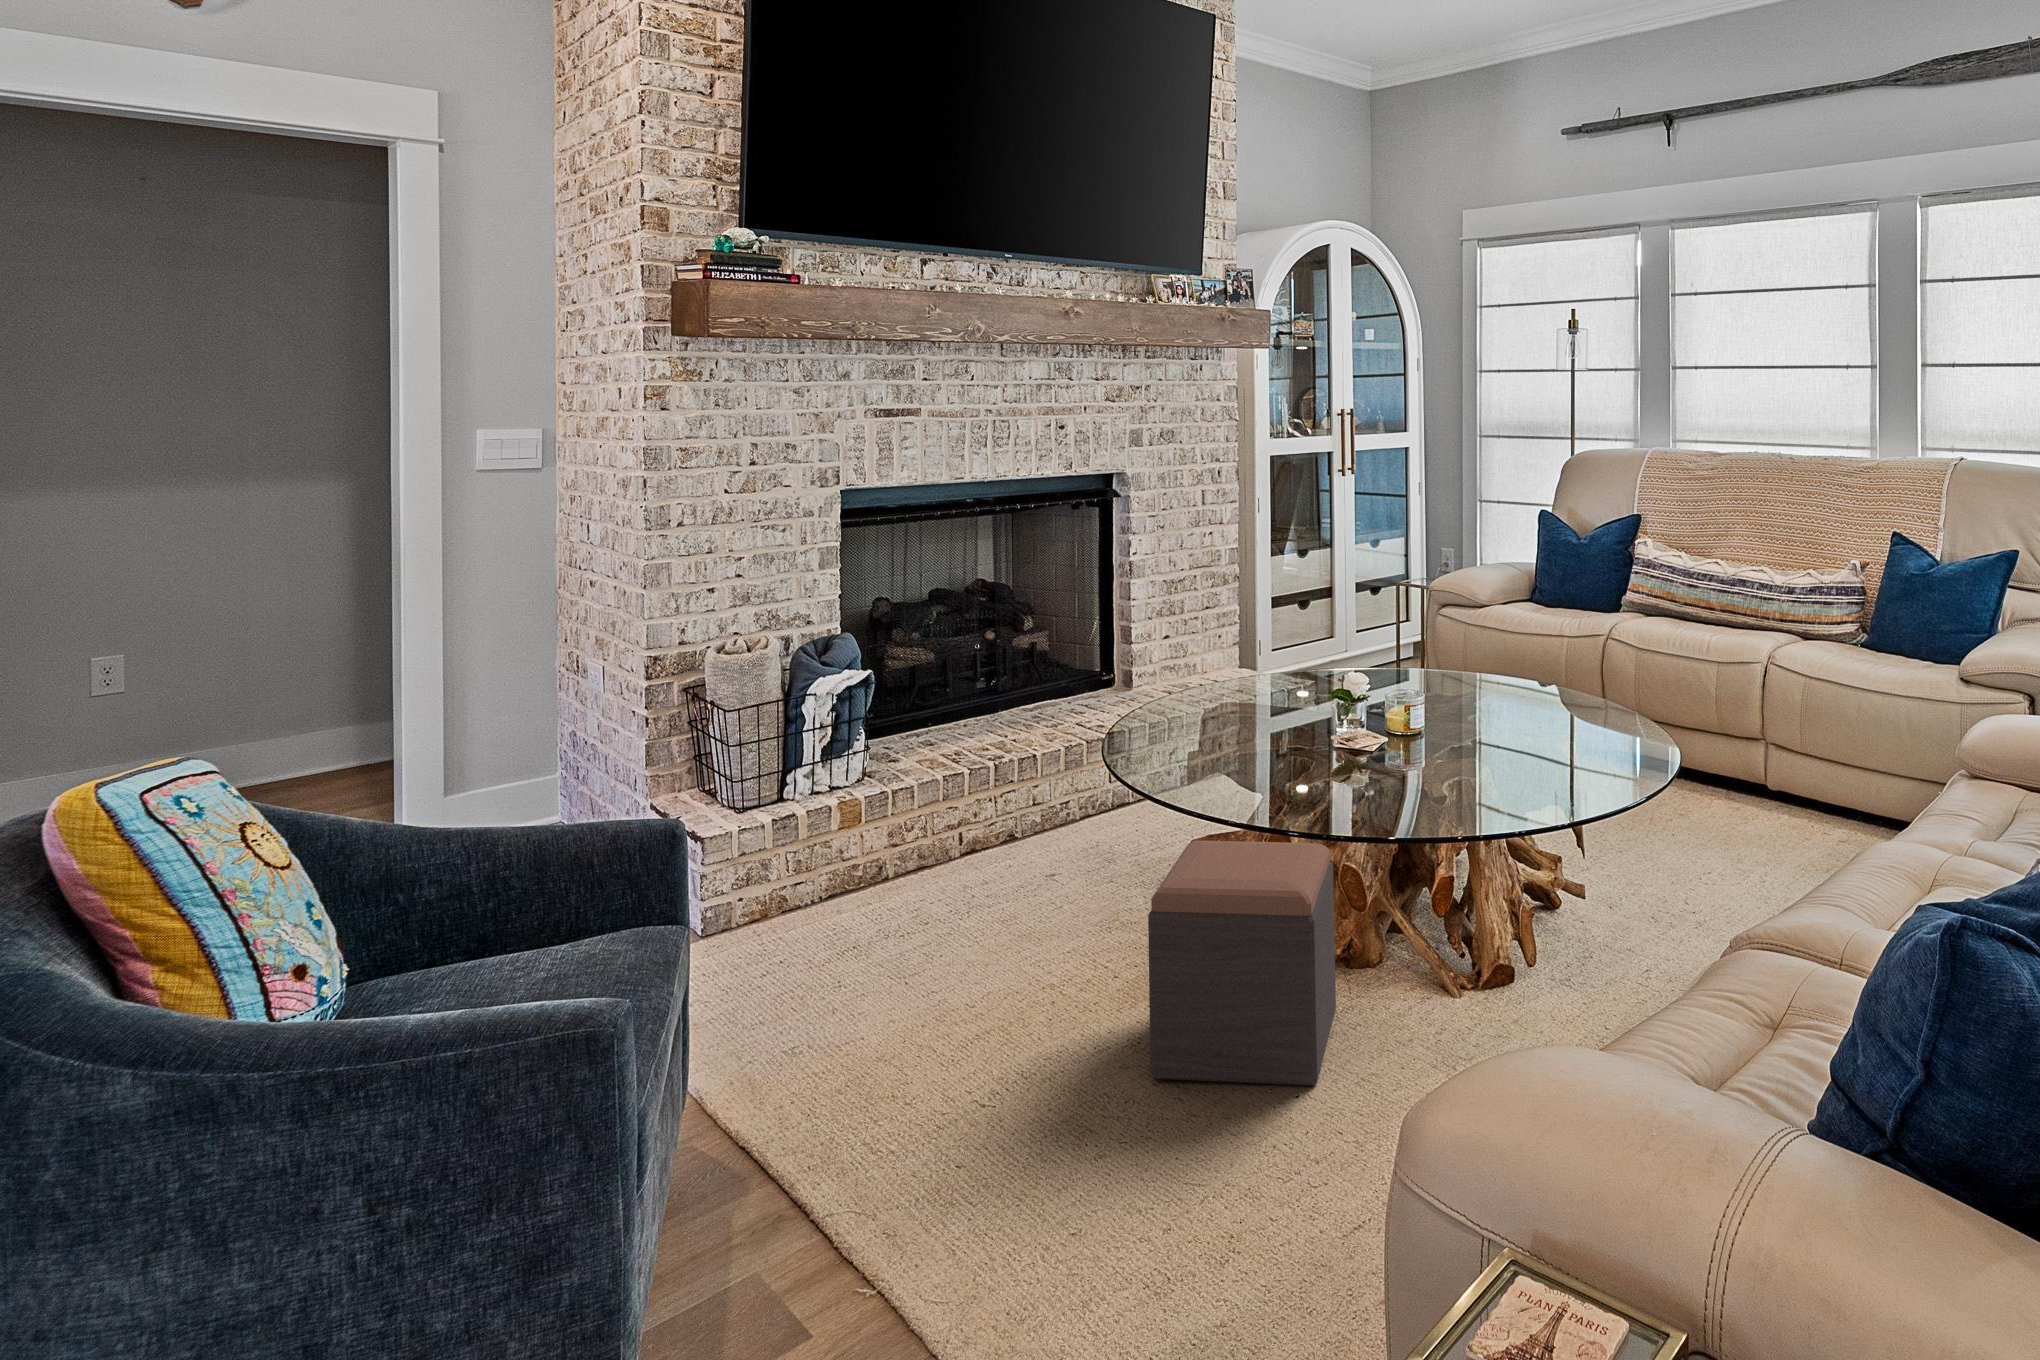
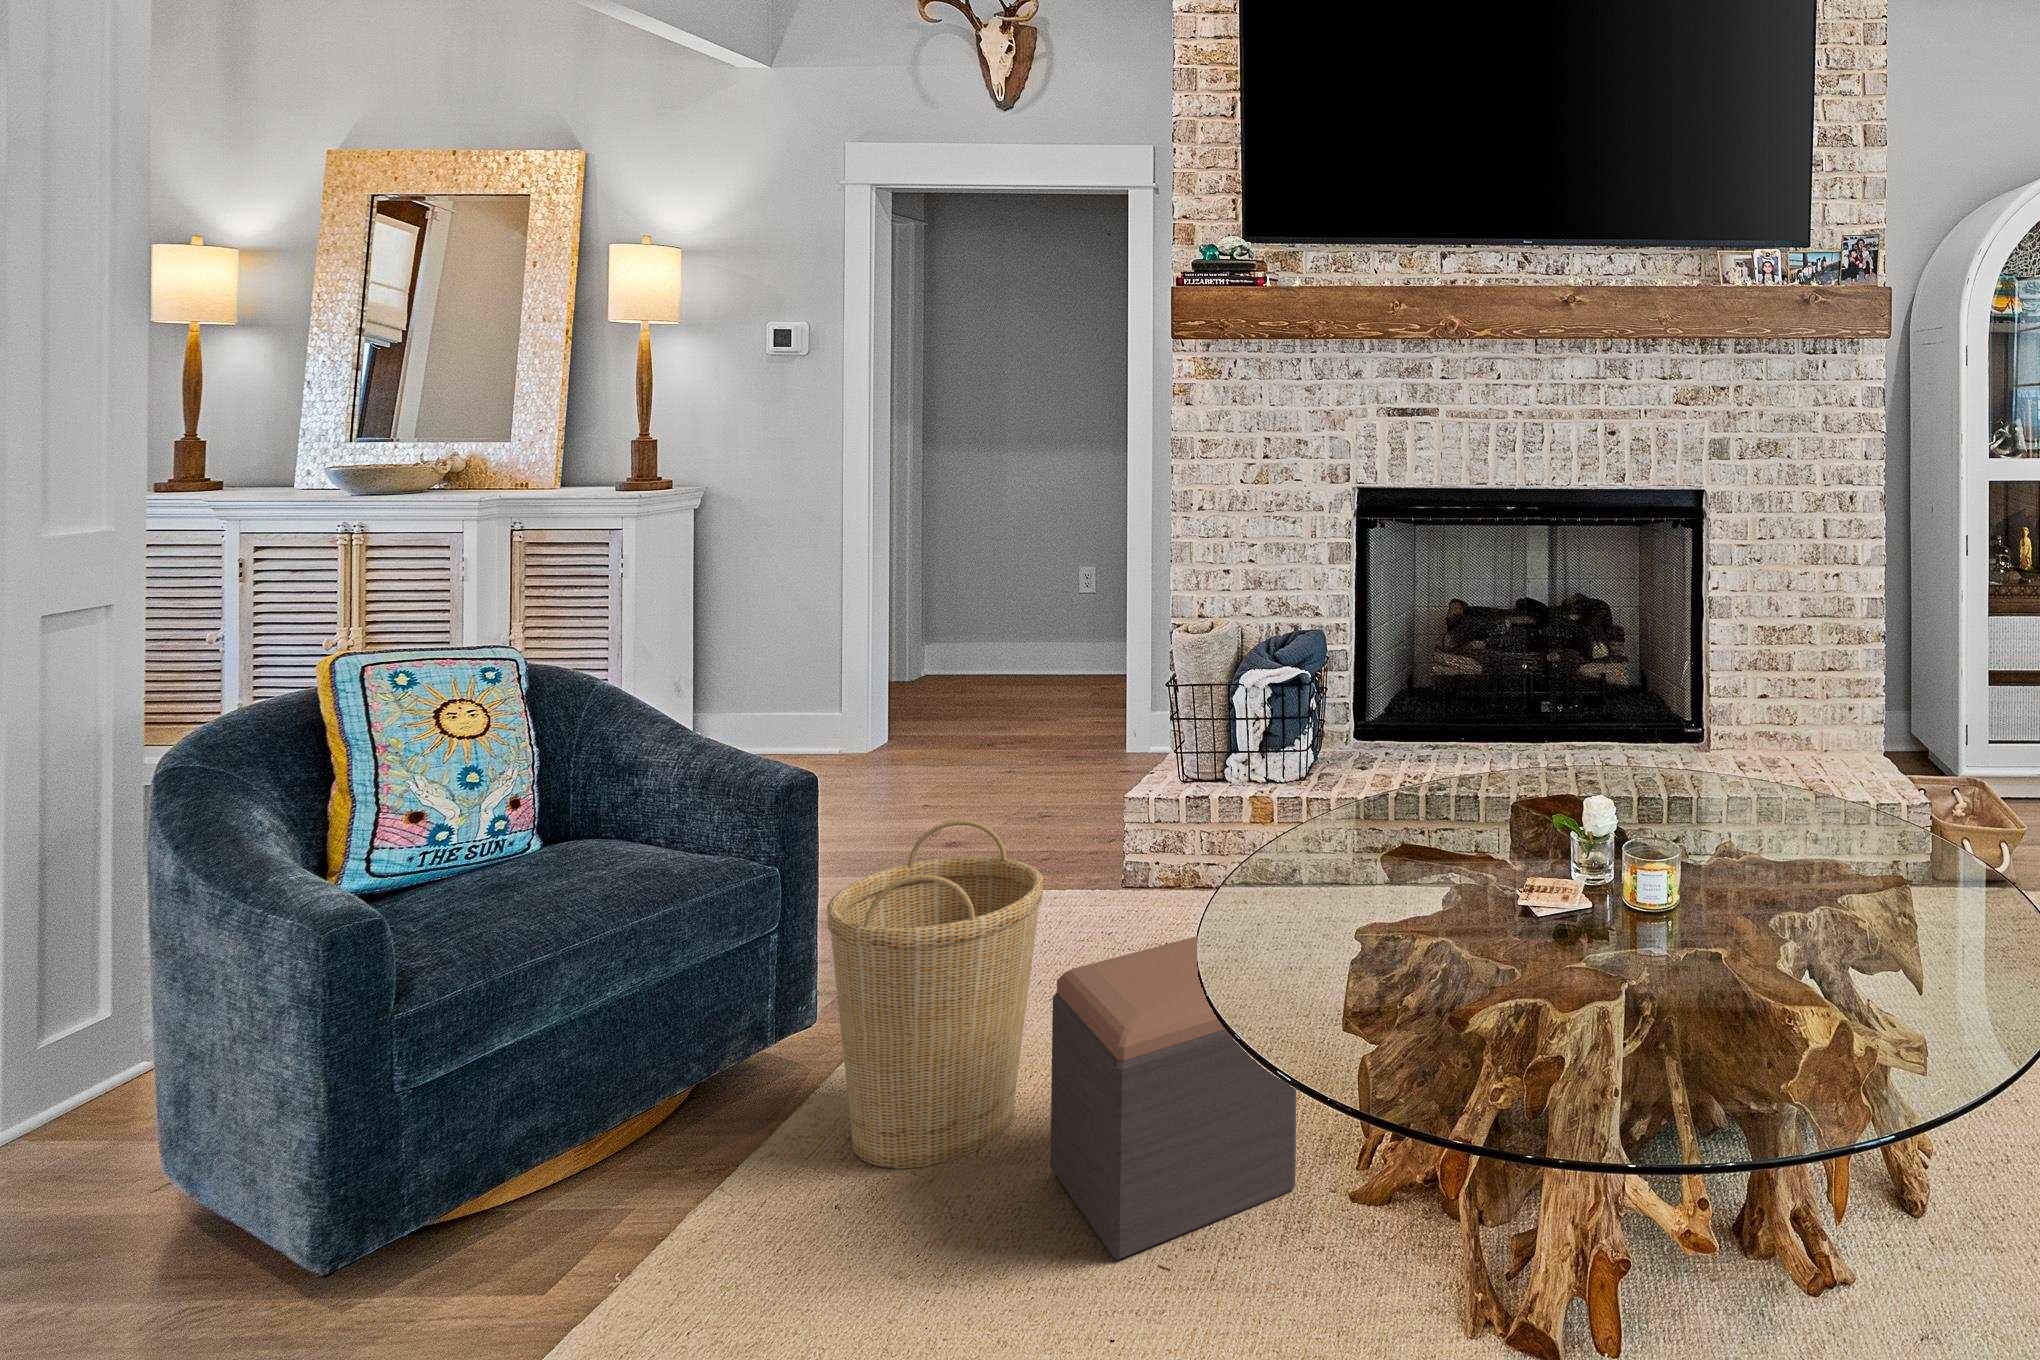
basket: none [871,810,1080,1156] -> present [827,820,1043,1169]

